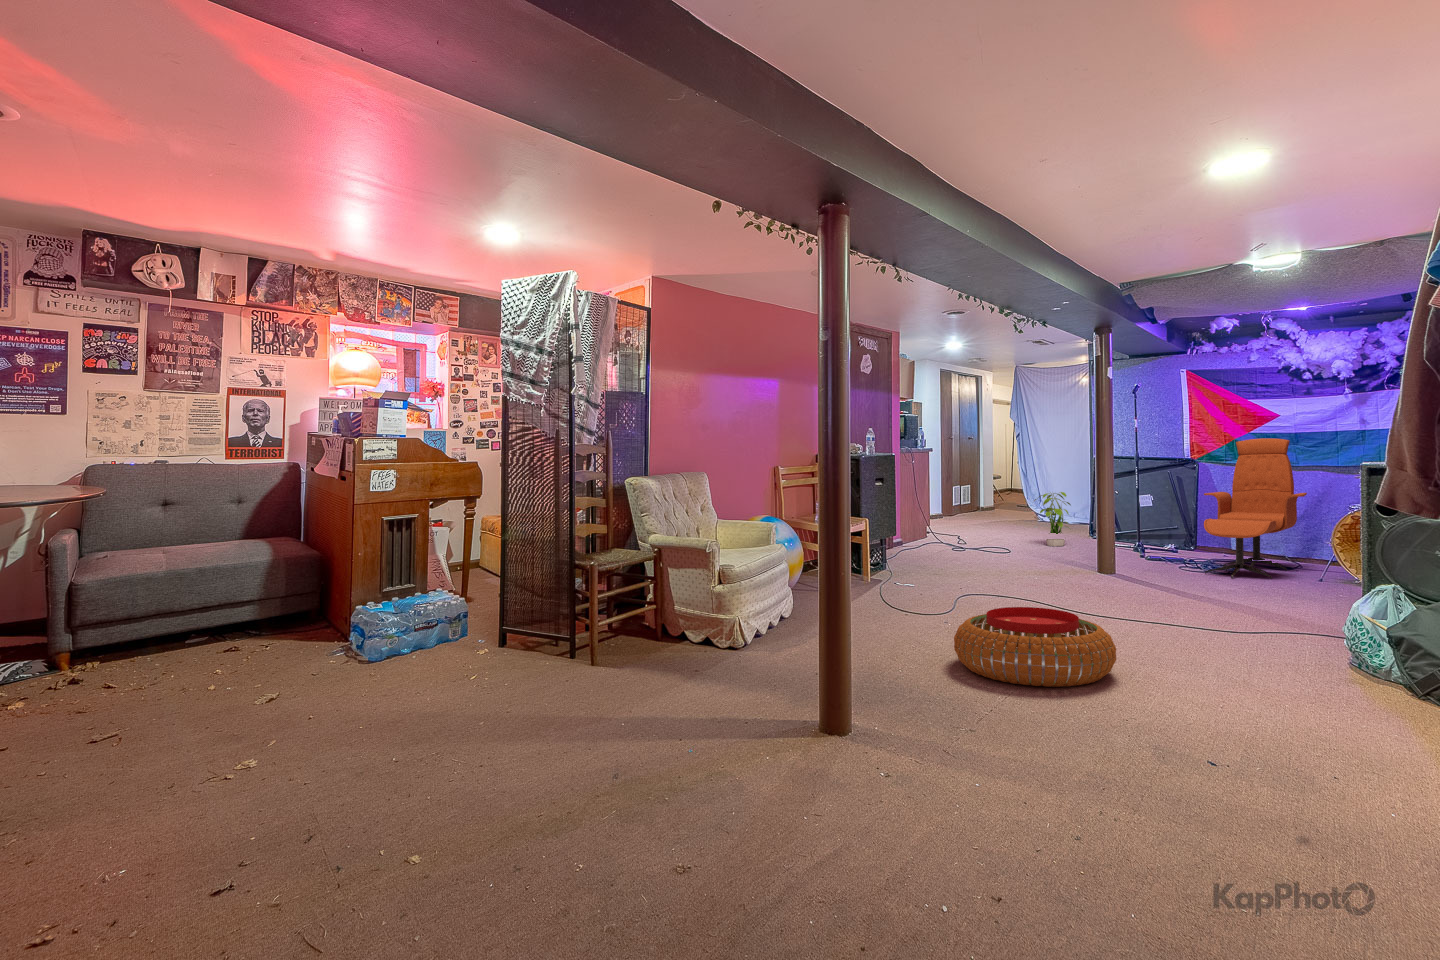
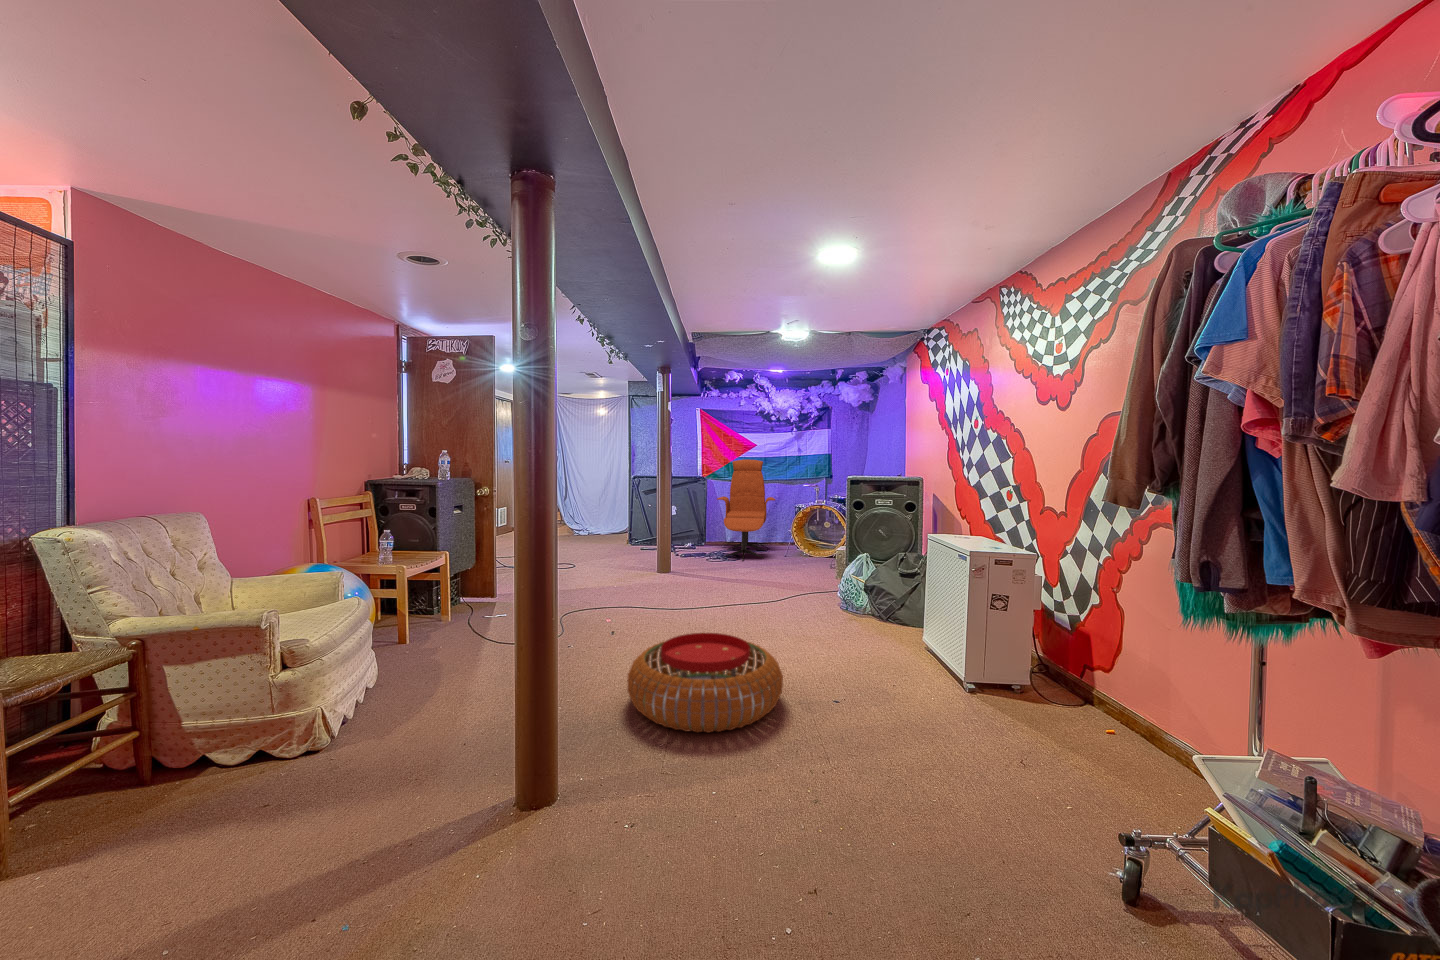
potted plant: present [1034,492,1071,546] -> none [586,495,615,540]

